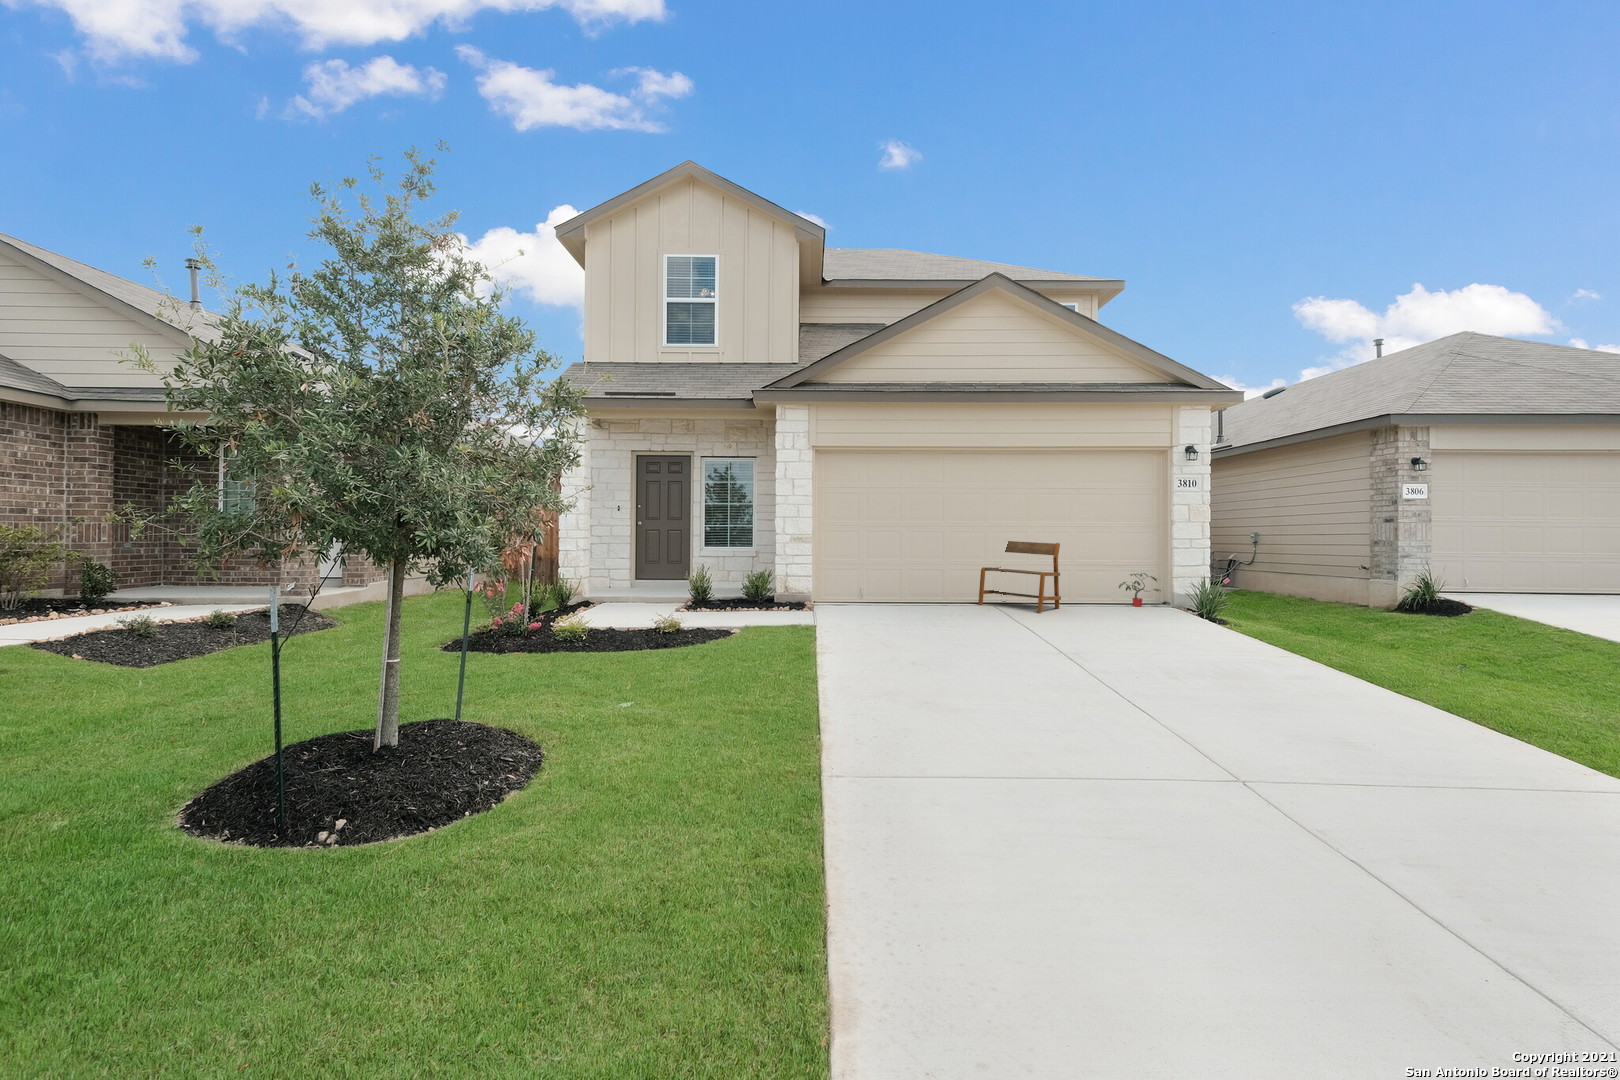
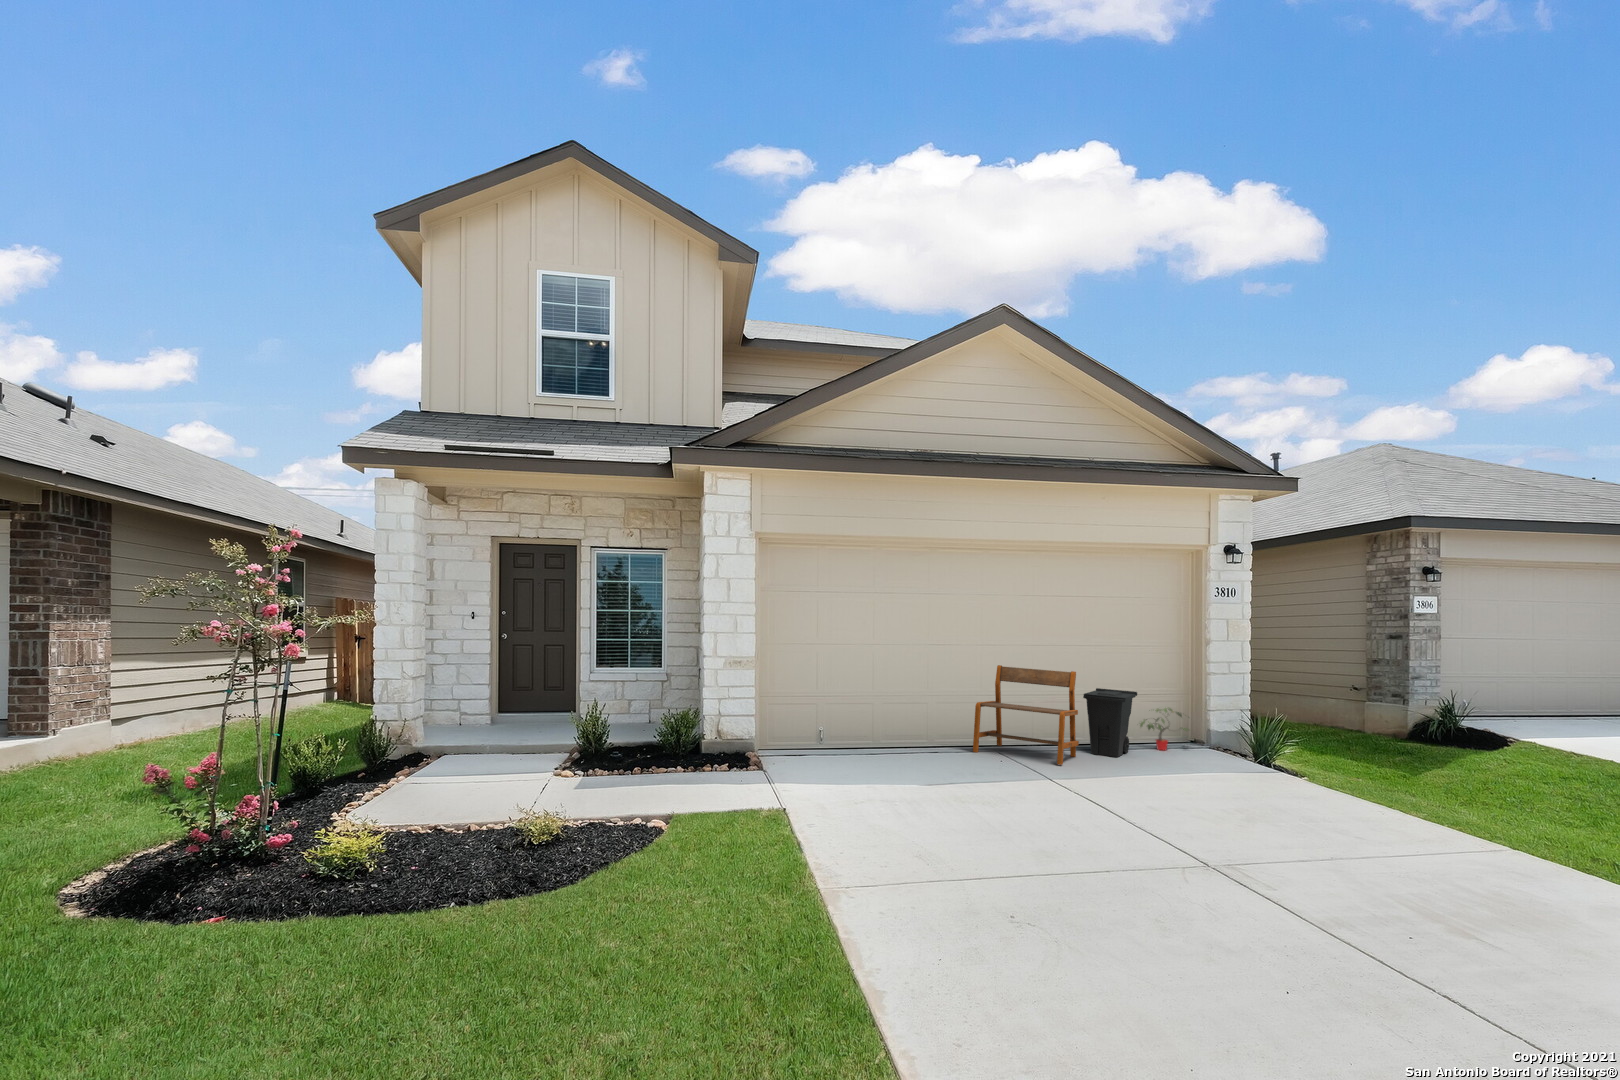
trash can: none [1068,558,1115,609] -> present [1083,688,1137,757]

